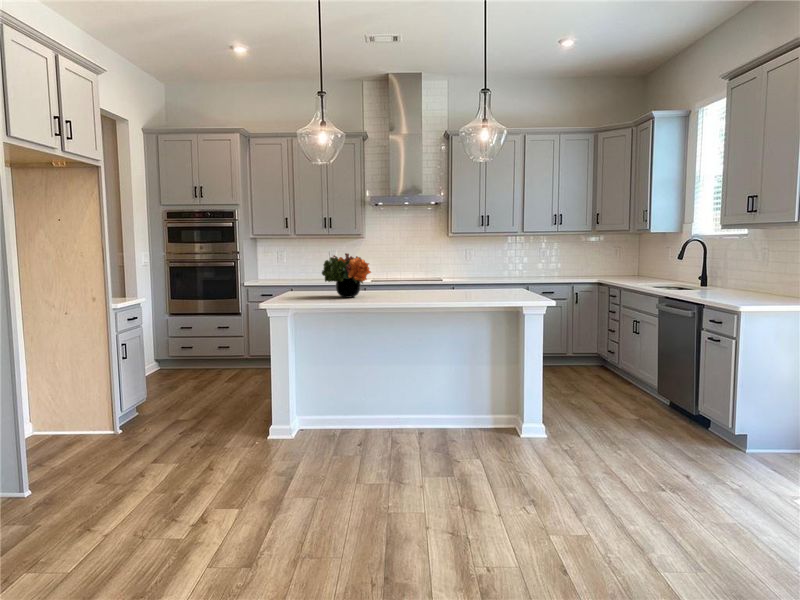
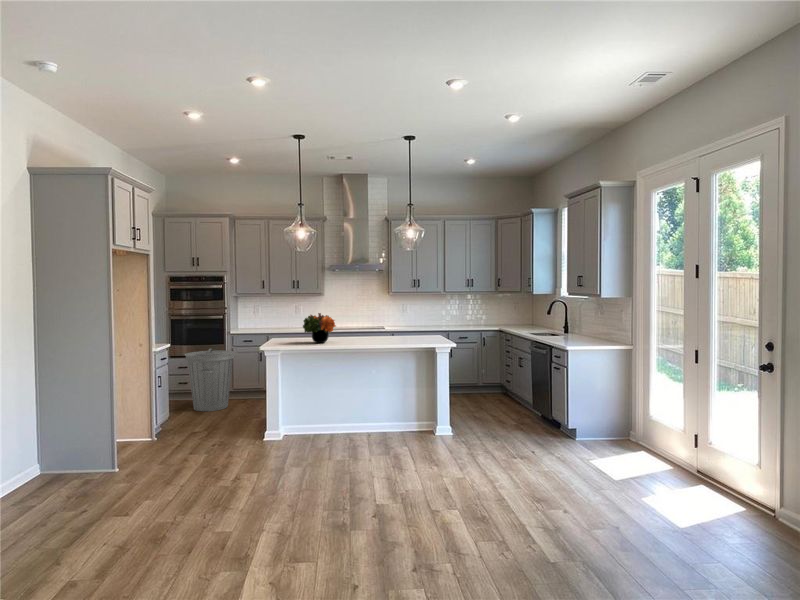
trash can: none [183,305,248,385] -> present [185,349,235,411]

